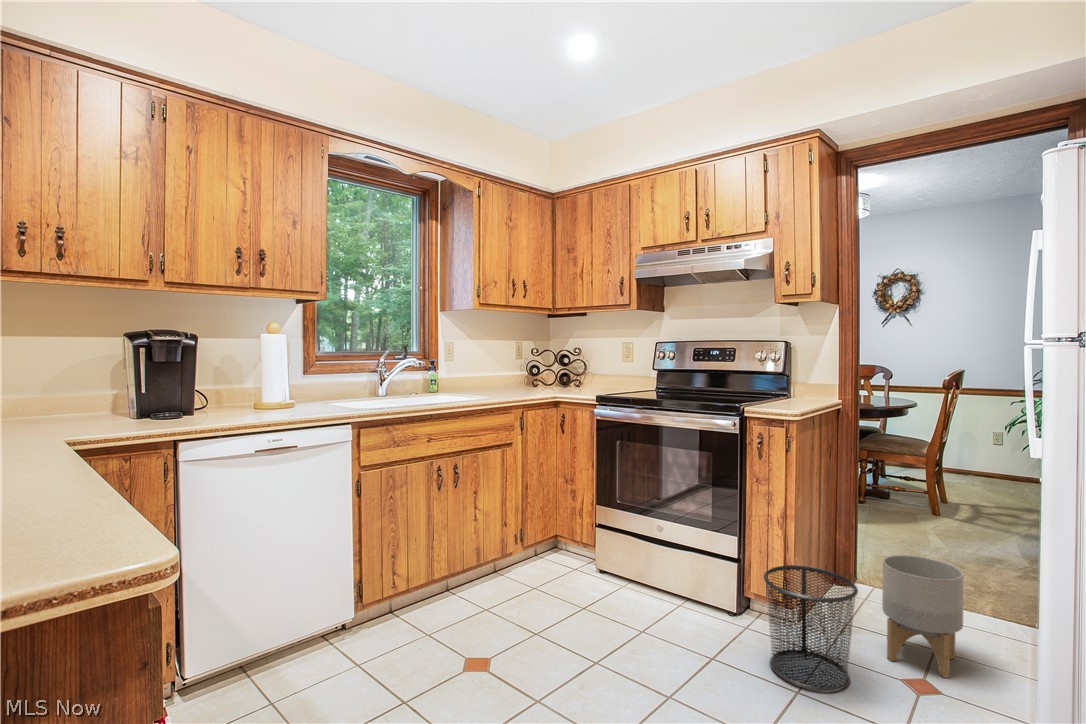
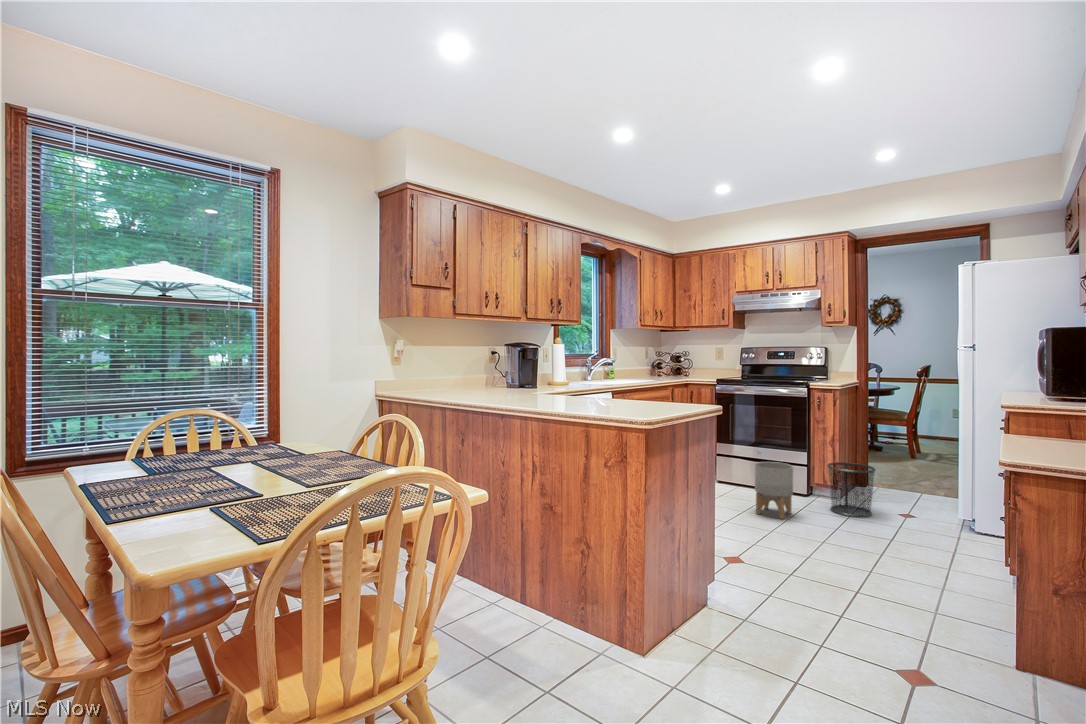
planter: present [882,555,964,677] -> present [755,462,793,519]

